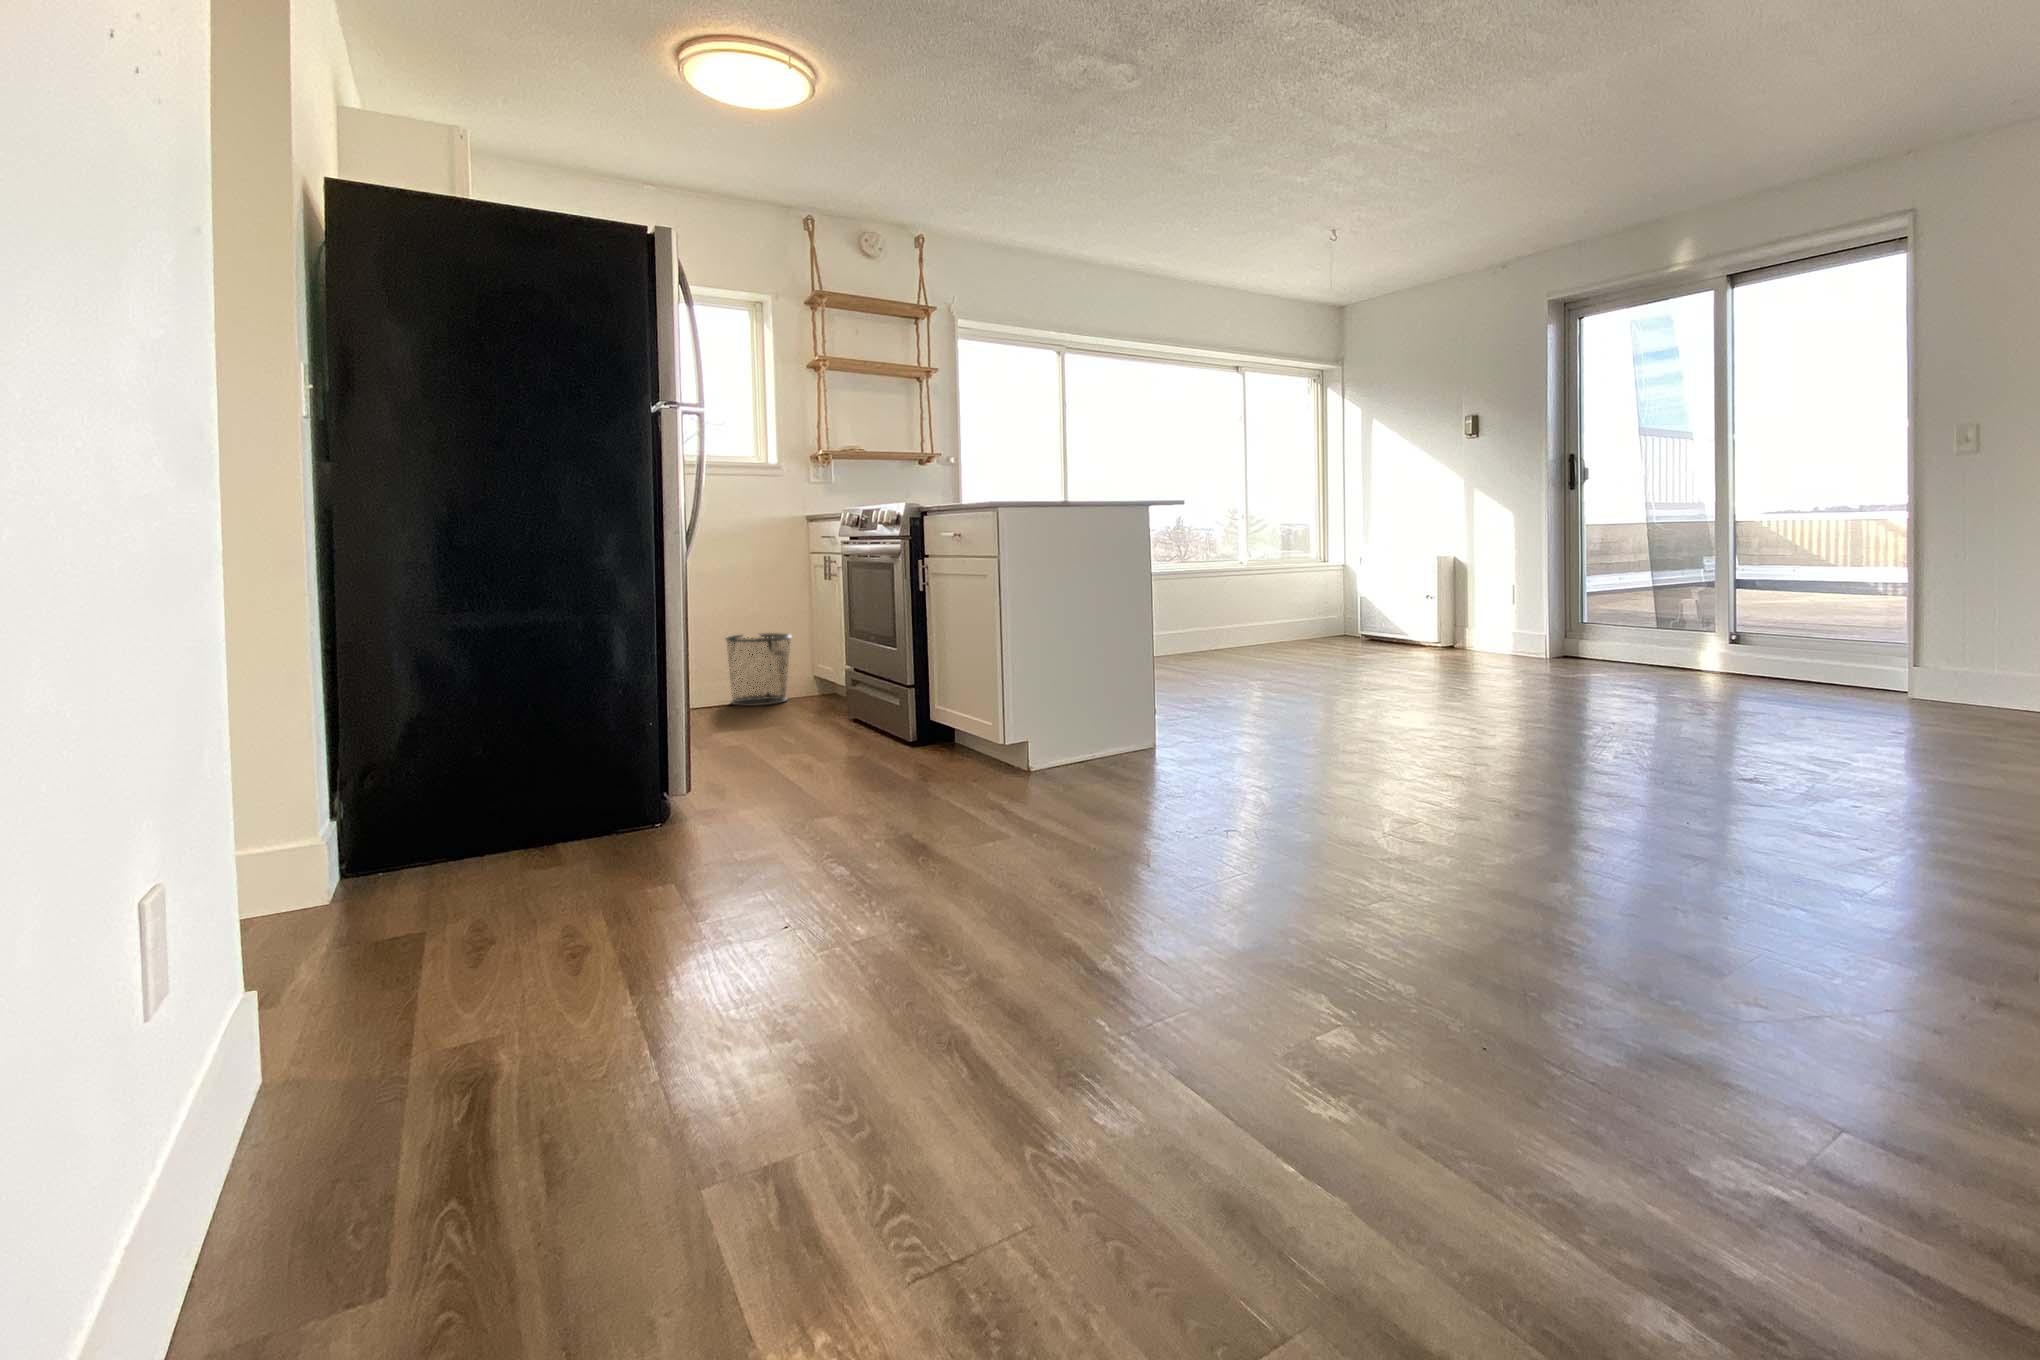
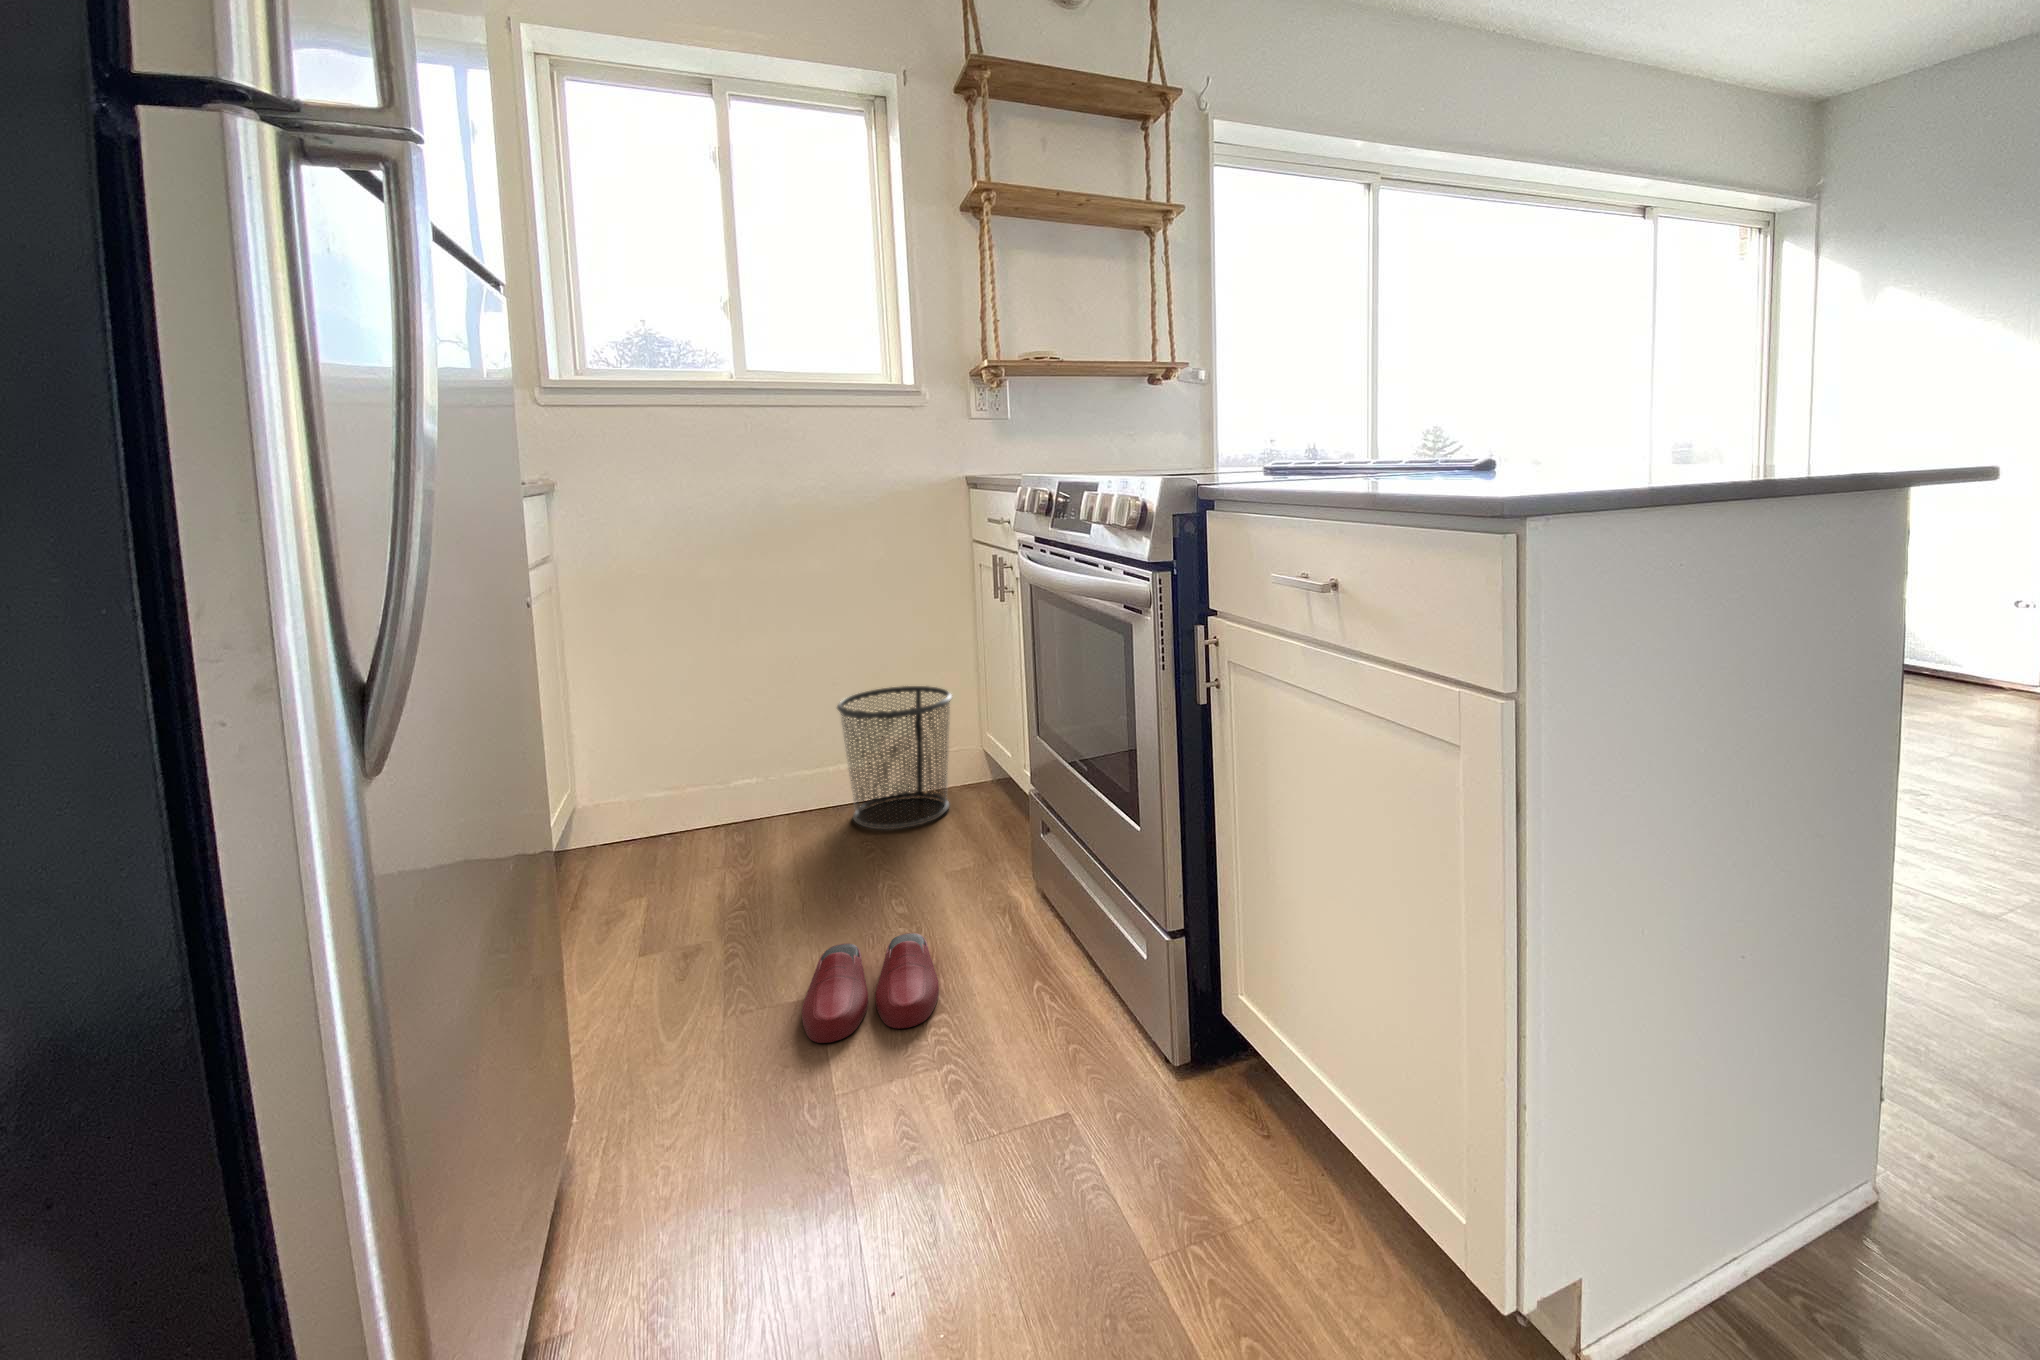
slippers: none [736,714,798,741] -> present [802,933,939,1043]

